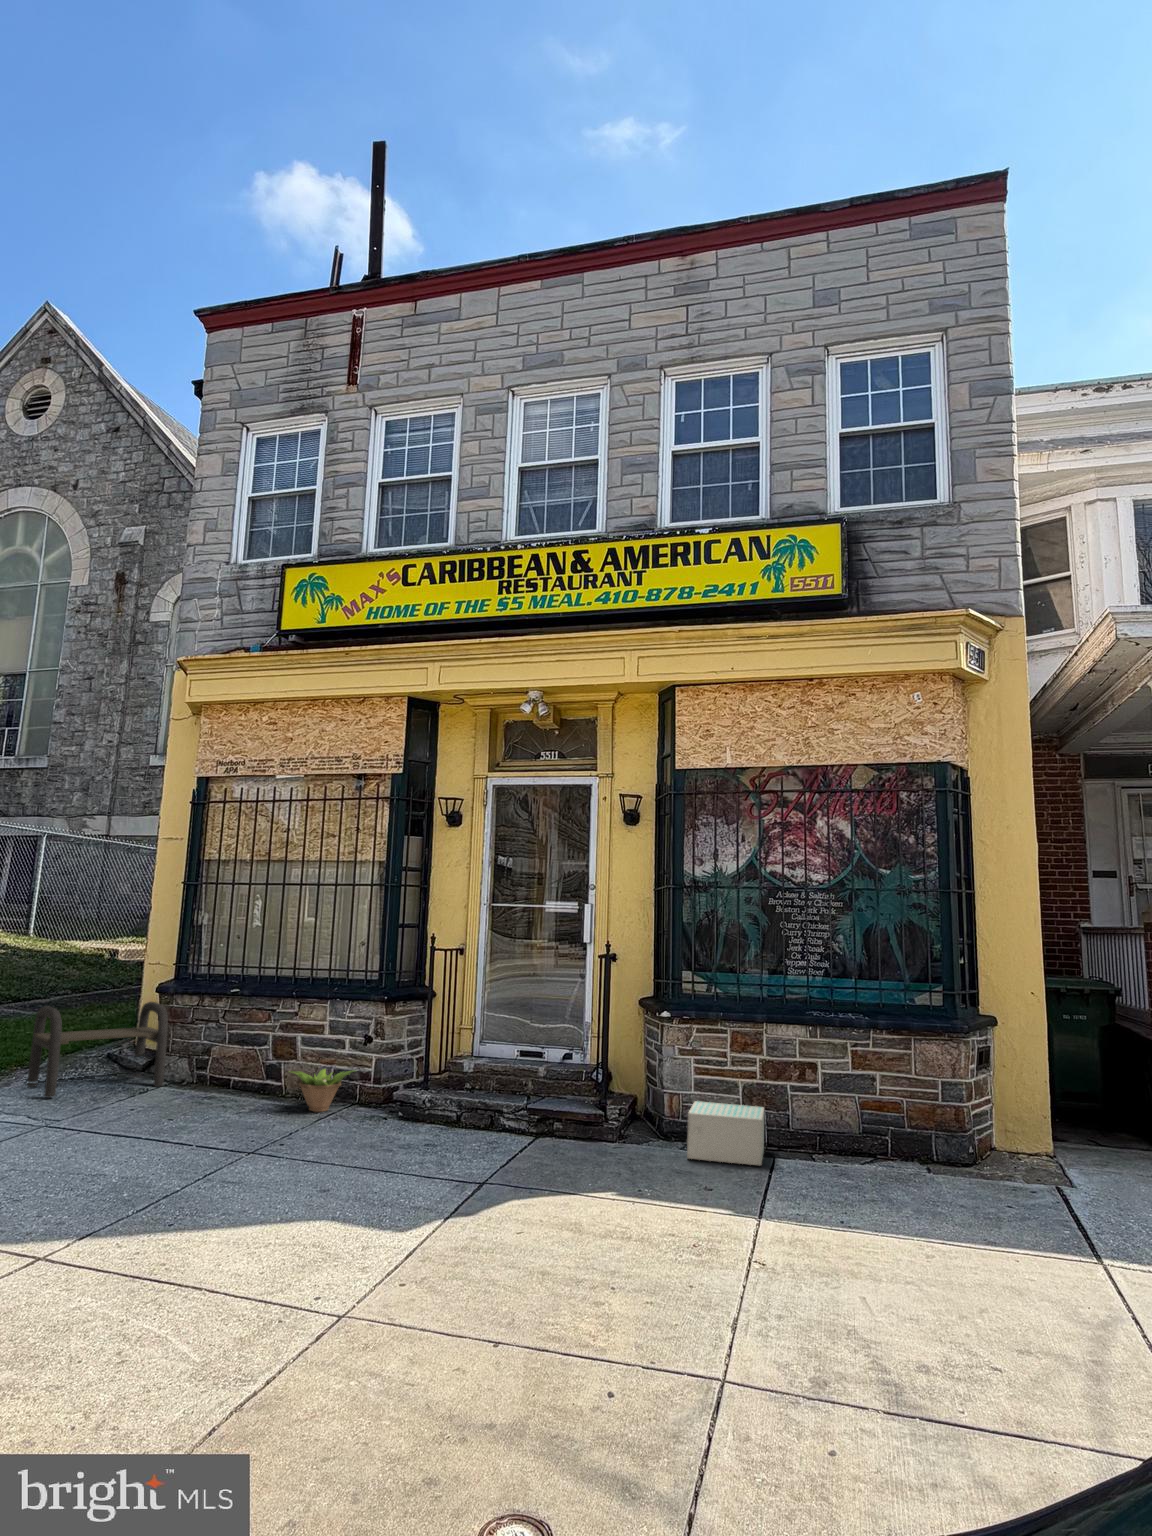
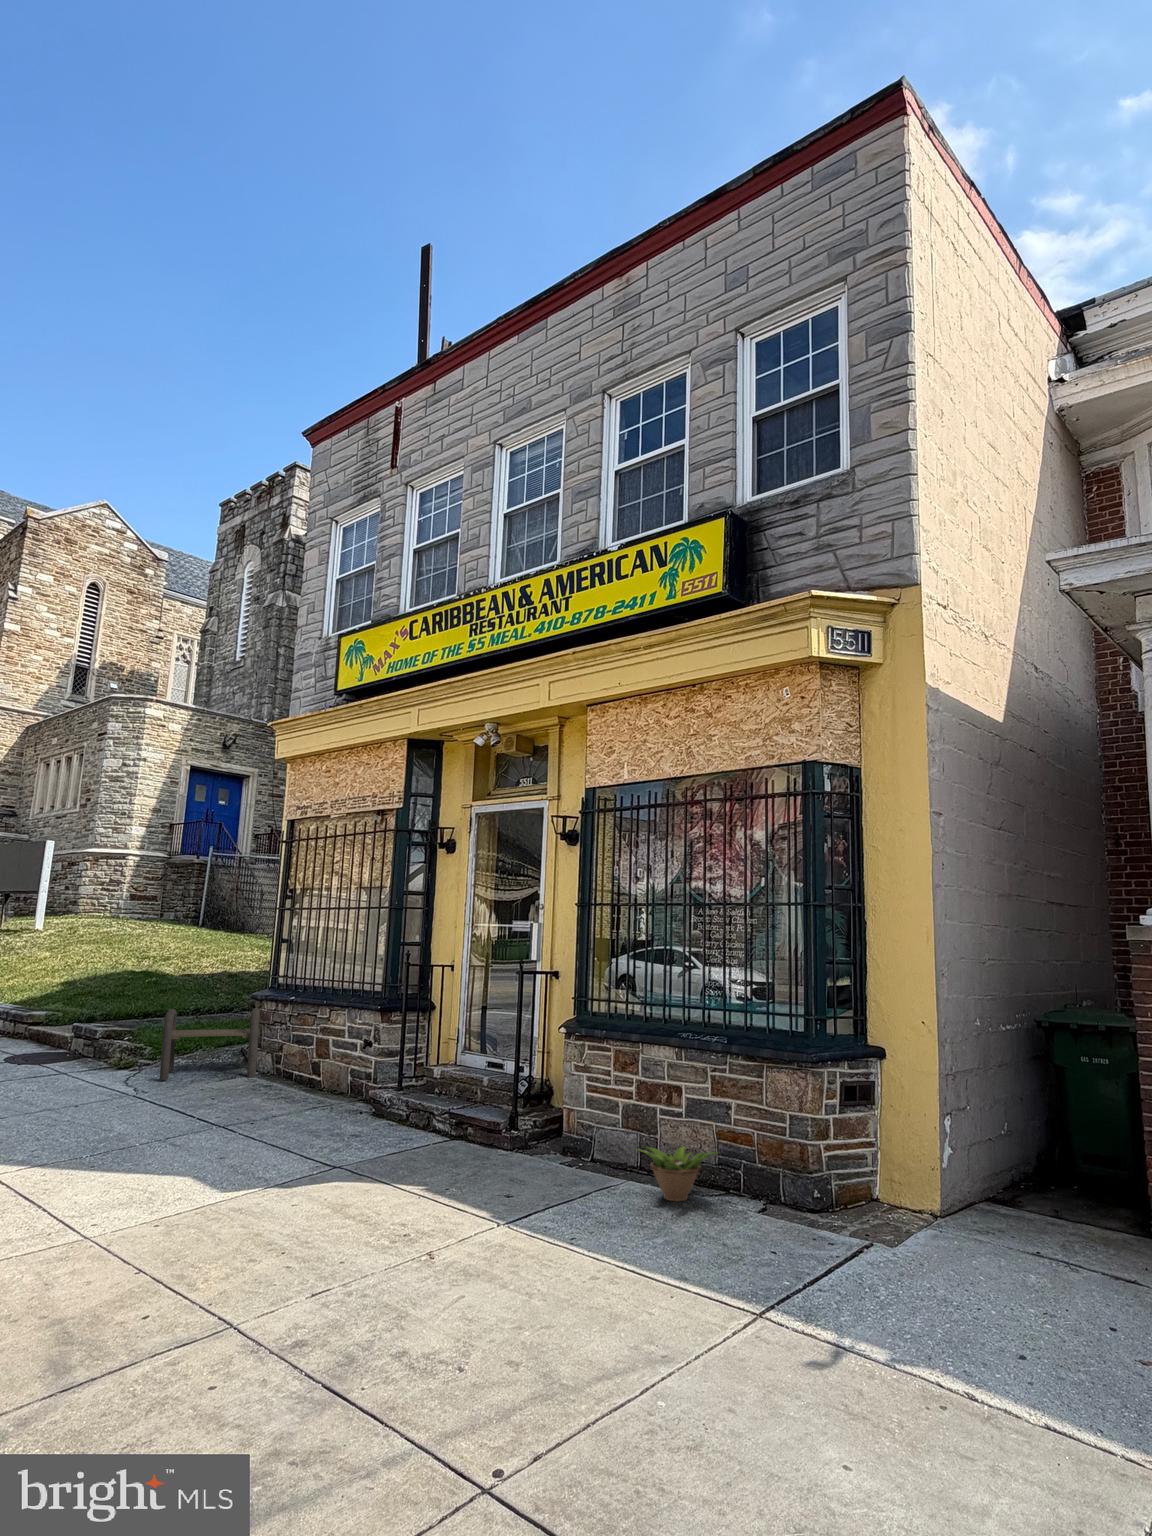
decorative plant: present [291,1069,354,1112] -> present [639,1146,719,1201]
storage box: present [687,1101,764,1165] -> none [540,1118,634,1185]

